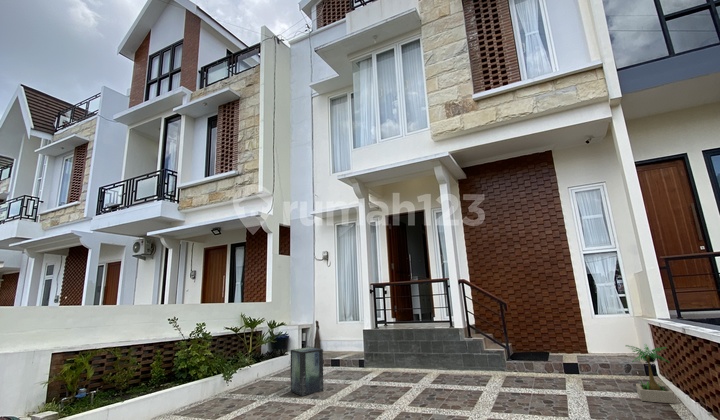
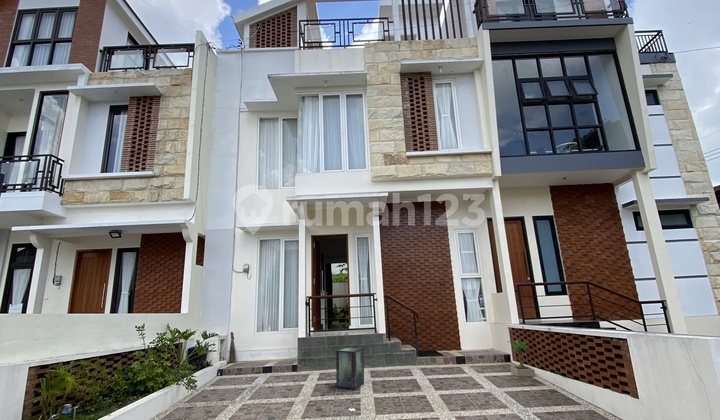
storage box: present [291,347,323,396] -> present [336,348,364,389]

